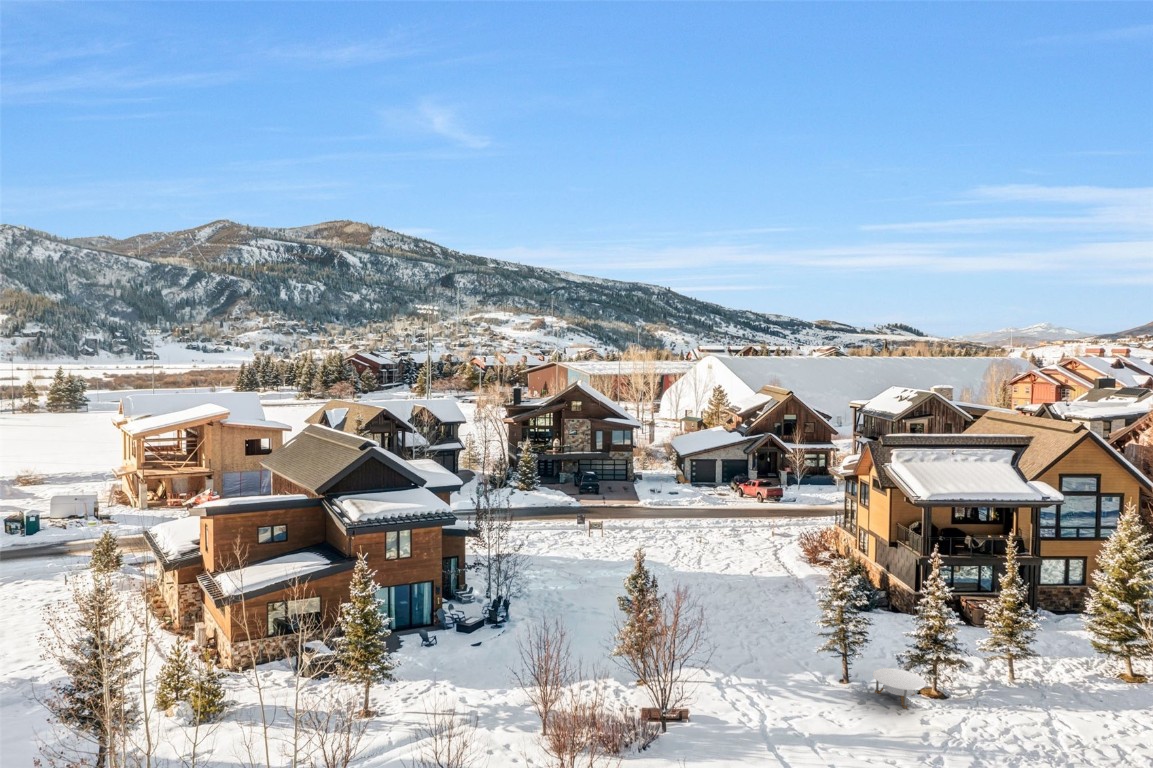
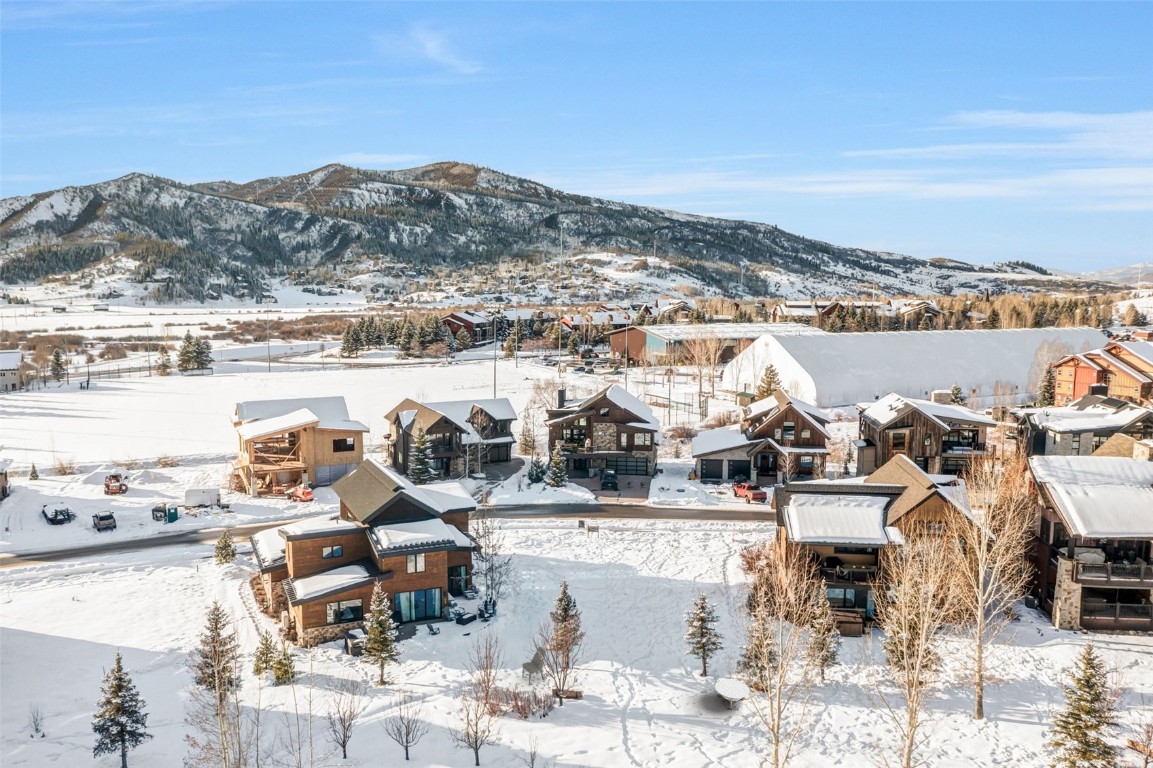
chair: none [586,640,620,696] -> present [522,647,546,684]

